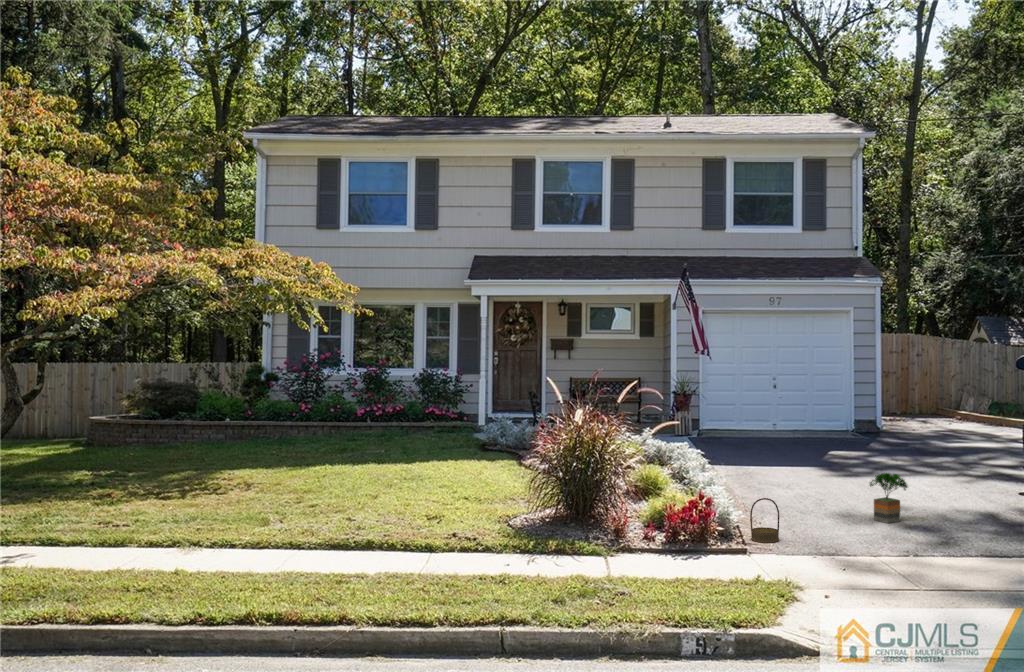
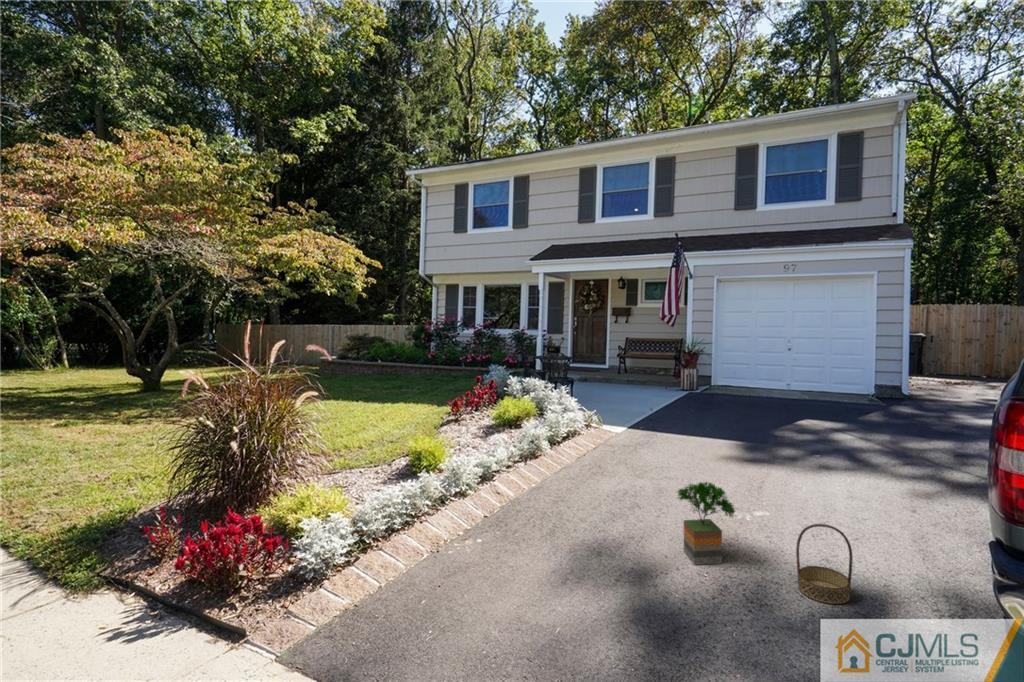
basket: present [750,498,779,543] -> present [796,524,852,604]

